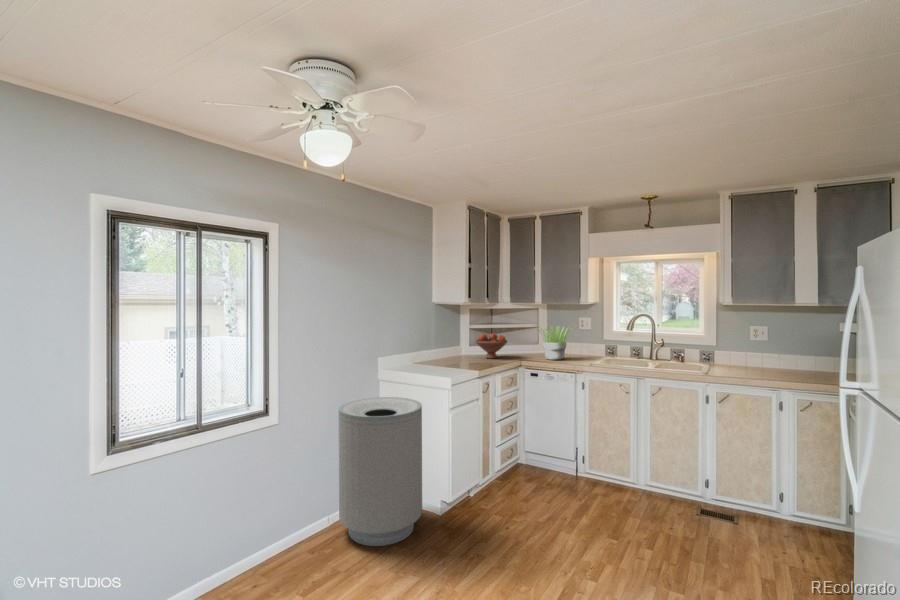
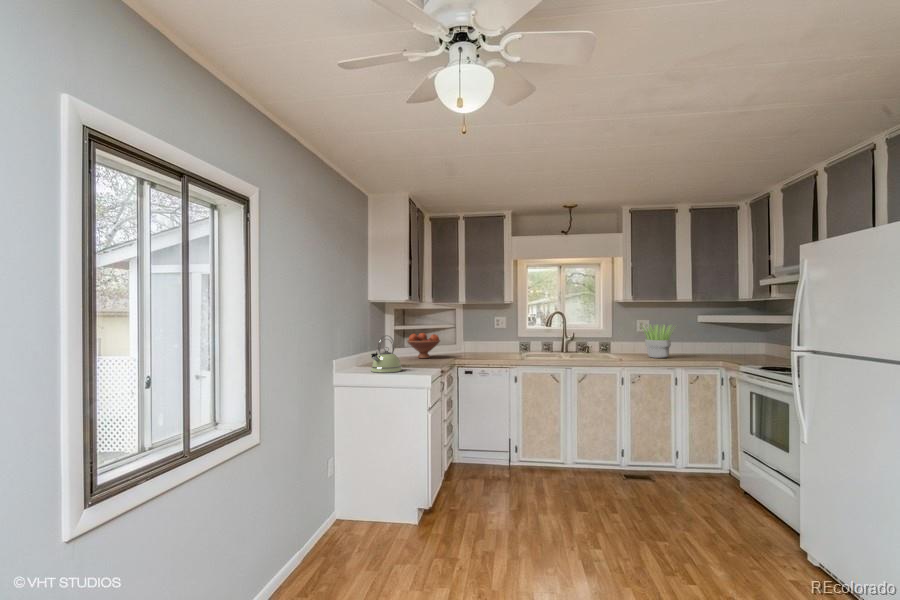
potted plant: present [539,327,569,360] -> present [643,325,673,358]
kettle: none [411,337,443,372] -> present [371,335,402,373]
trash can: present [338,397,422,546] -> none [316,402,412,573]

